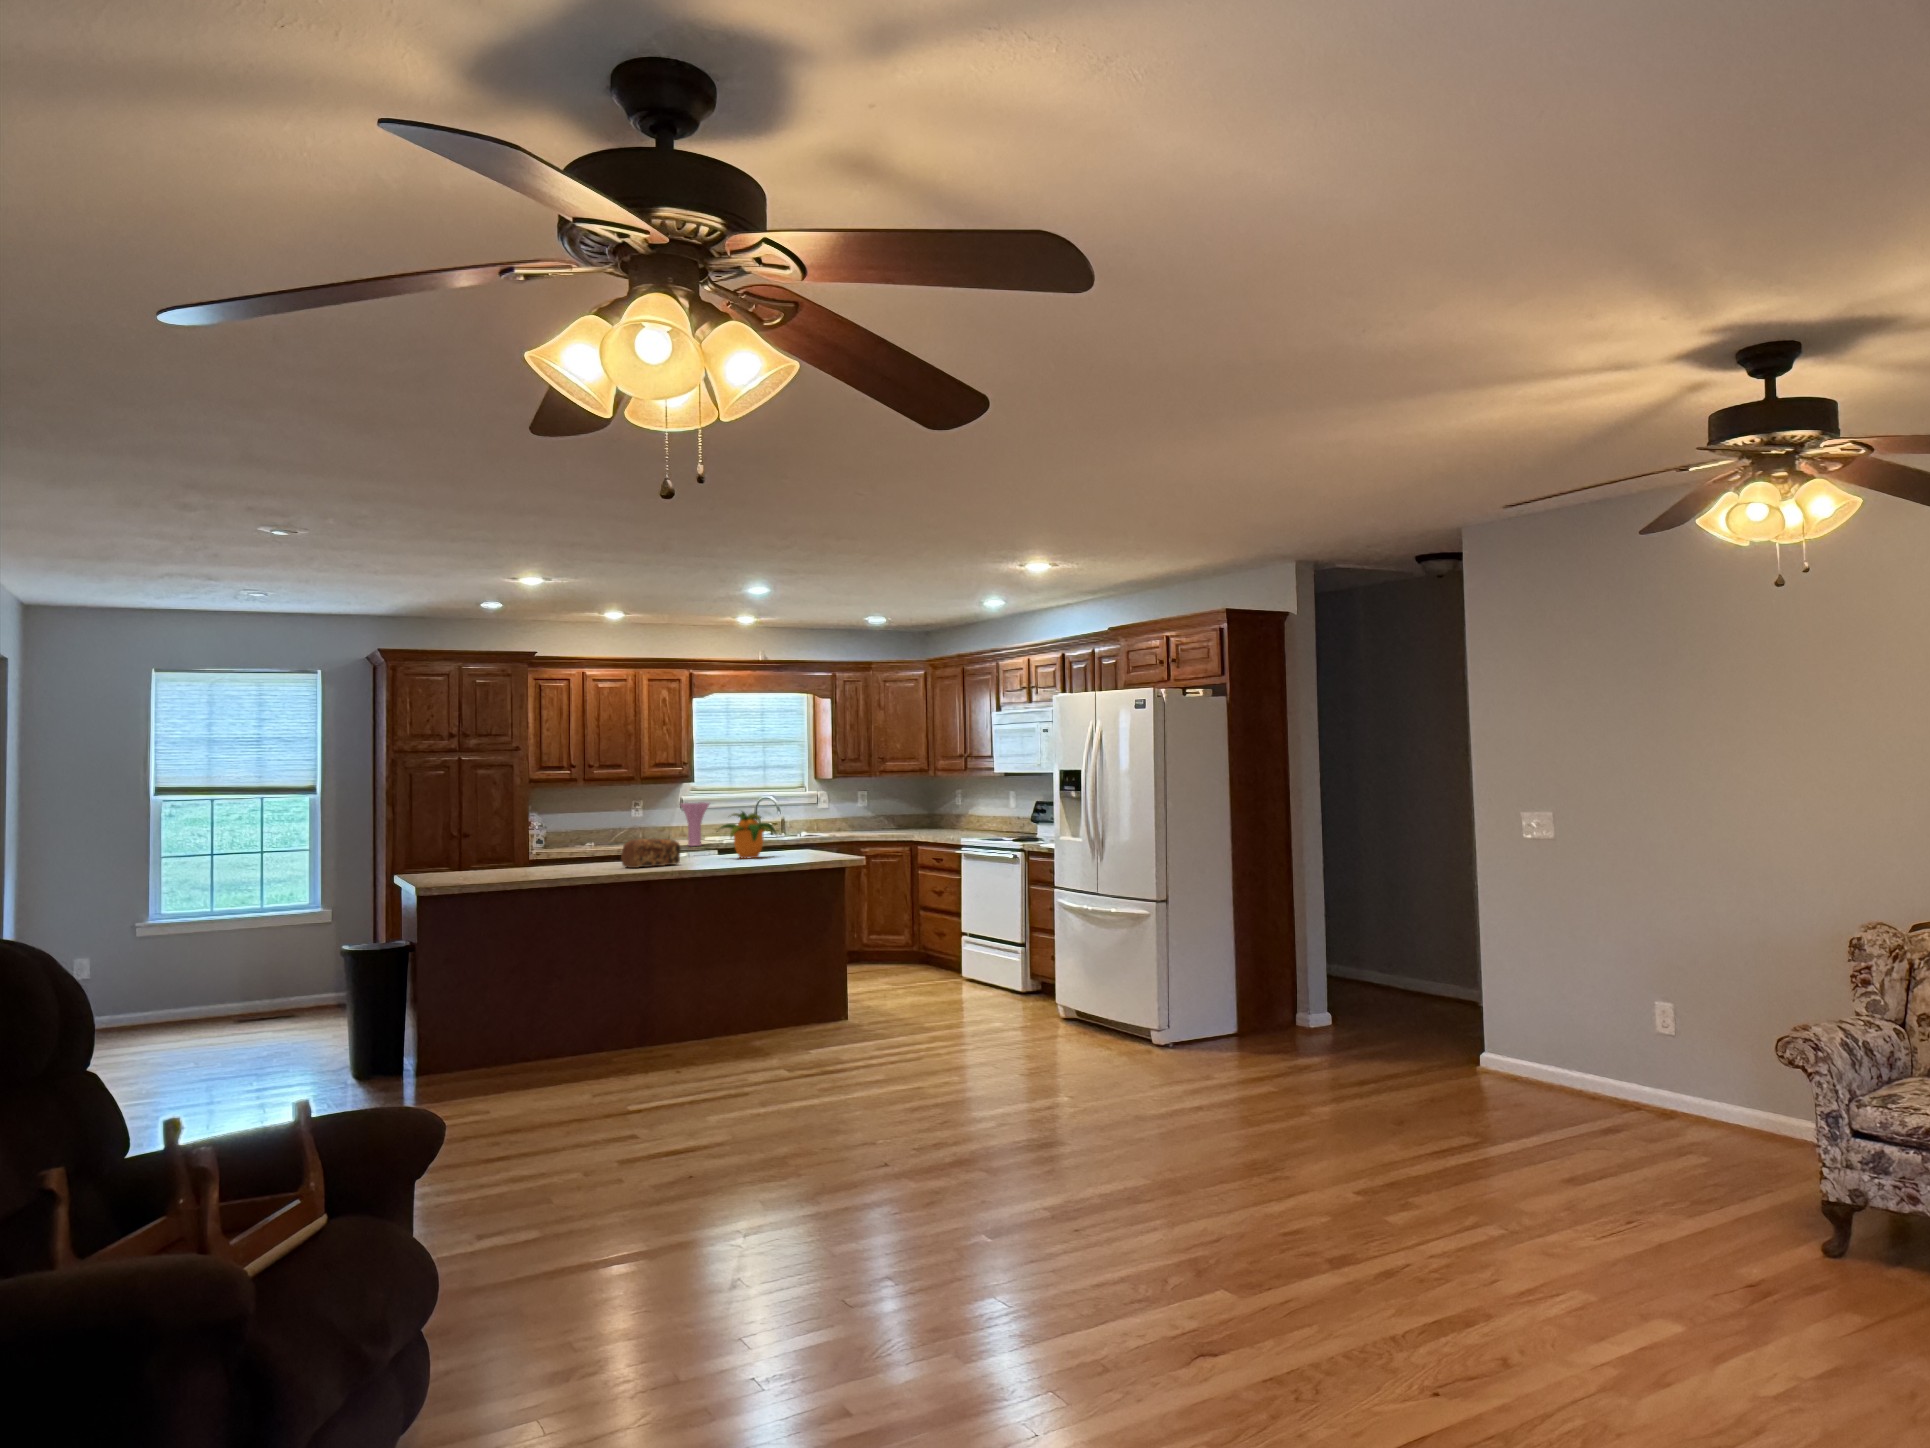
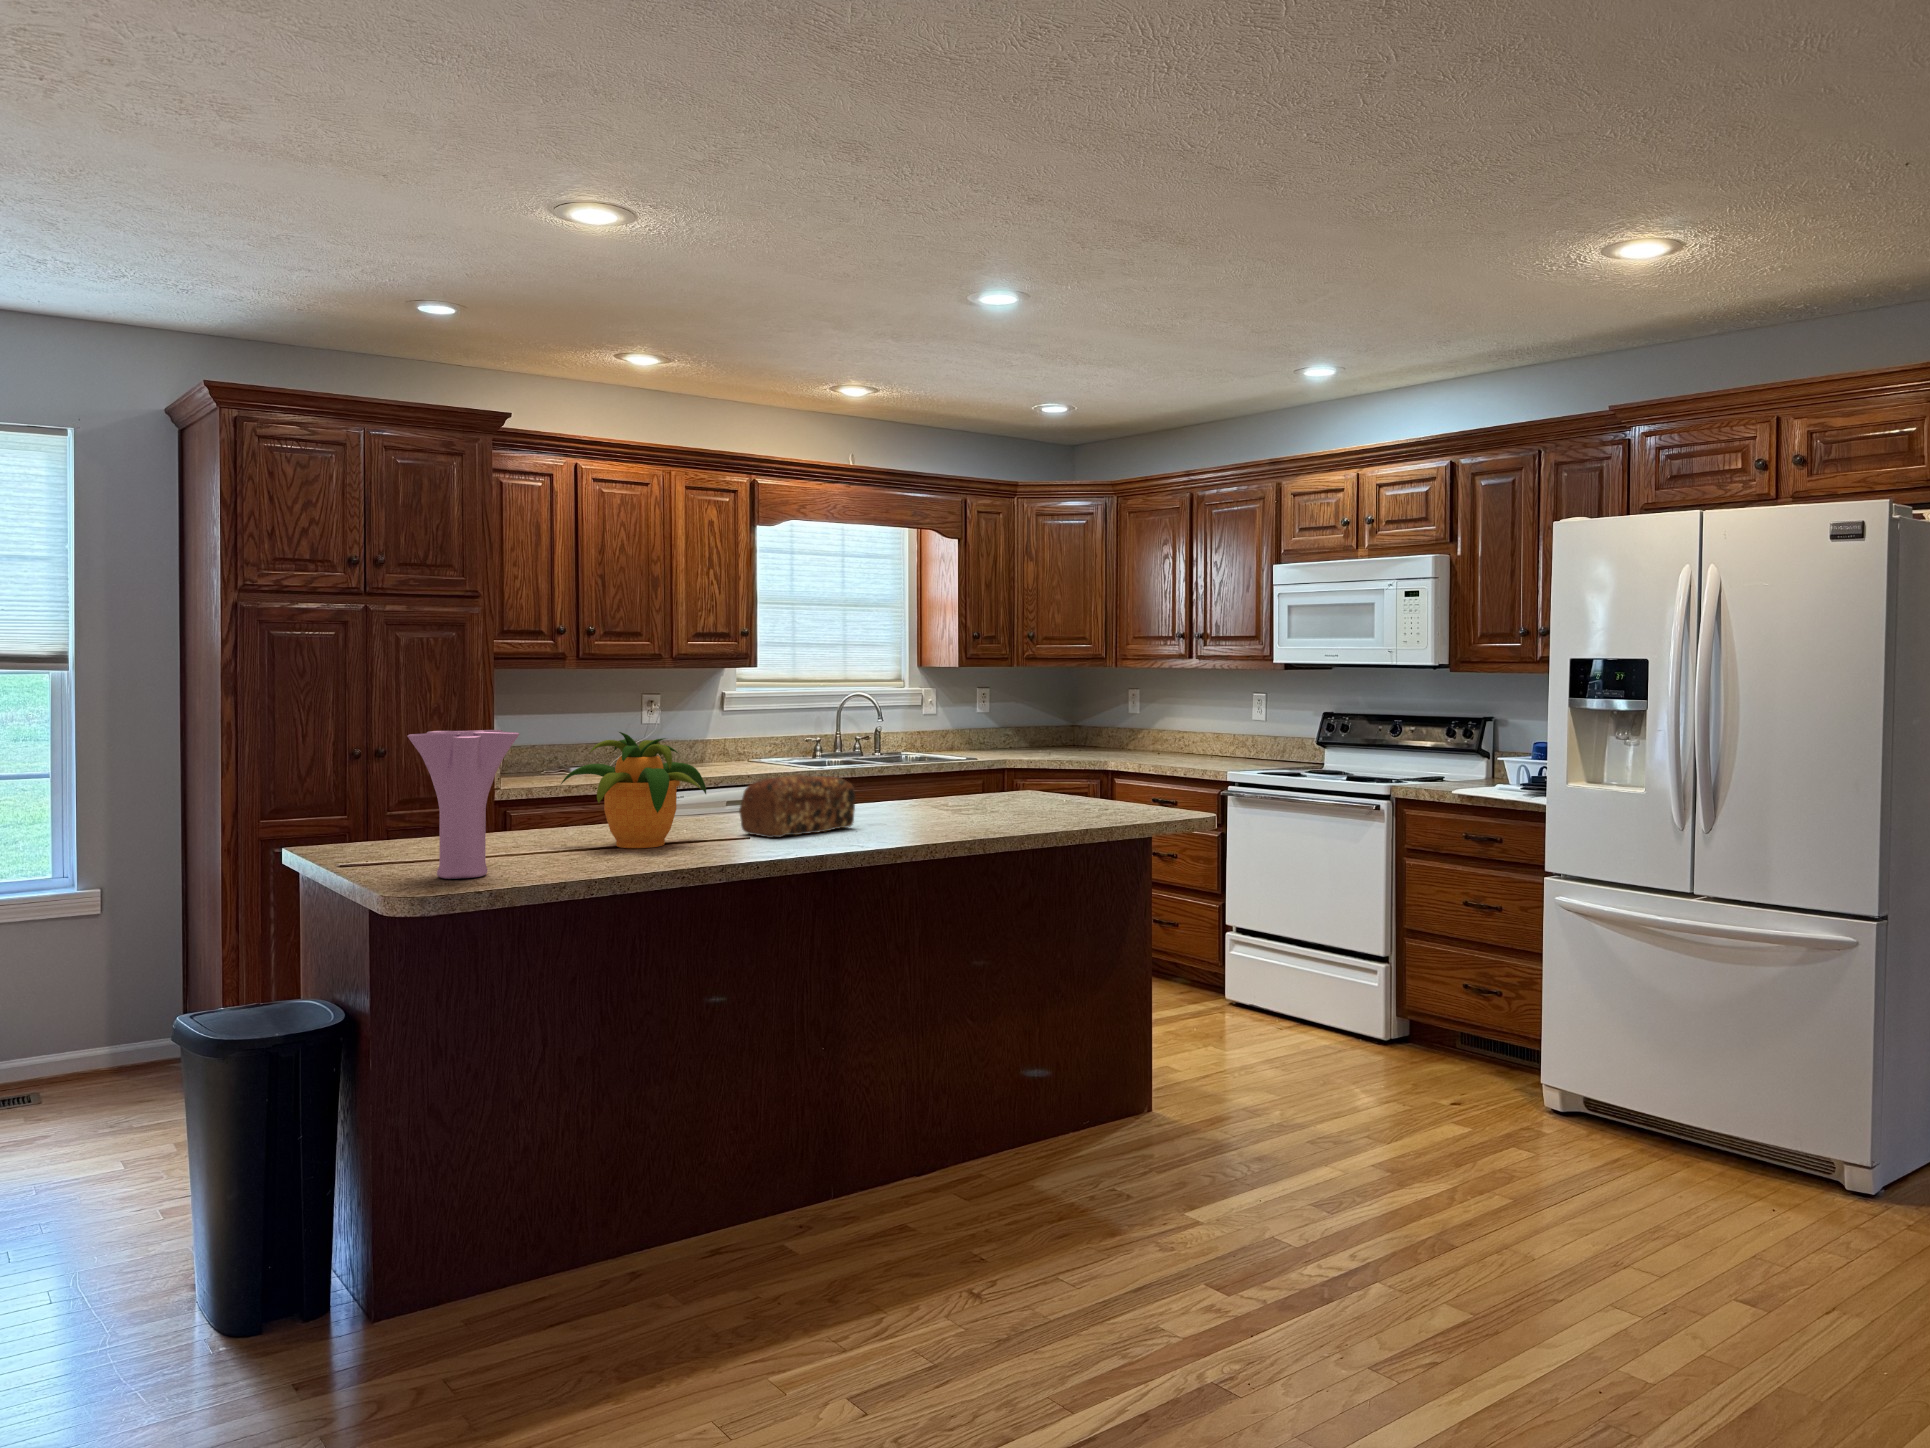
vase: present [681,802,709,846] -> present [407,730,519,879]
potted plant: present [720,811,776,859] -> present [561,732,706,848]

